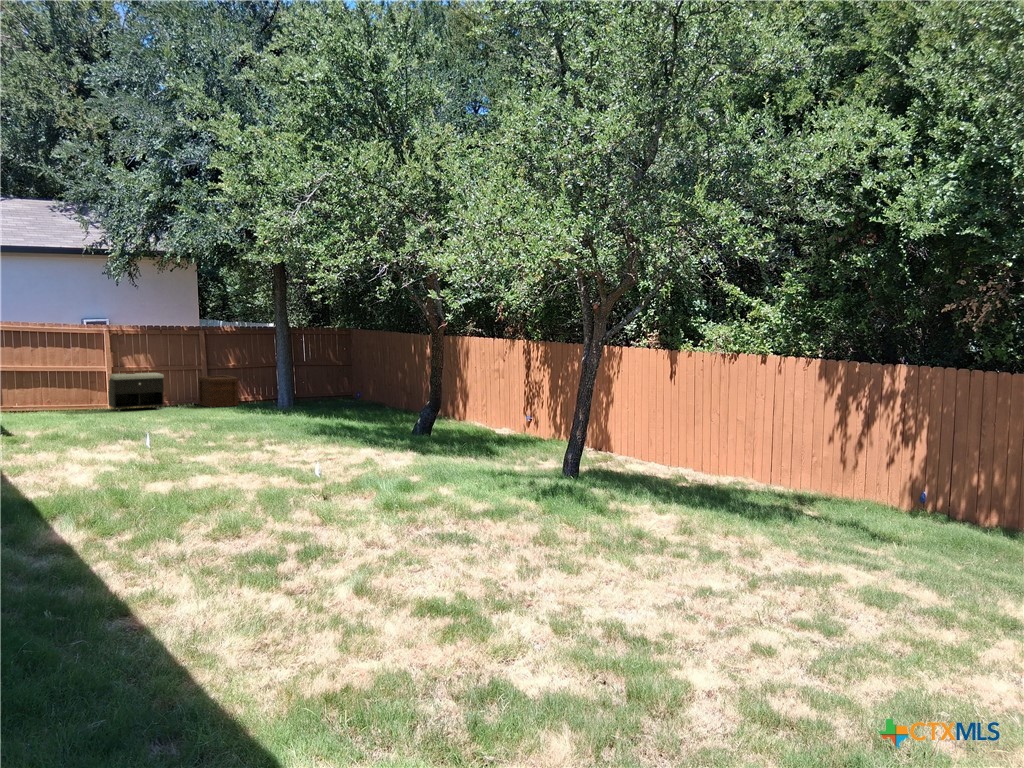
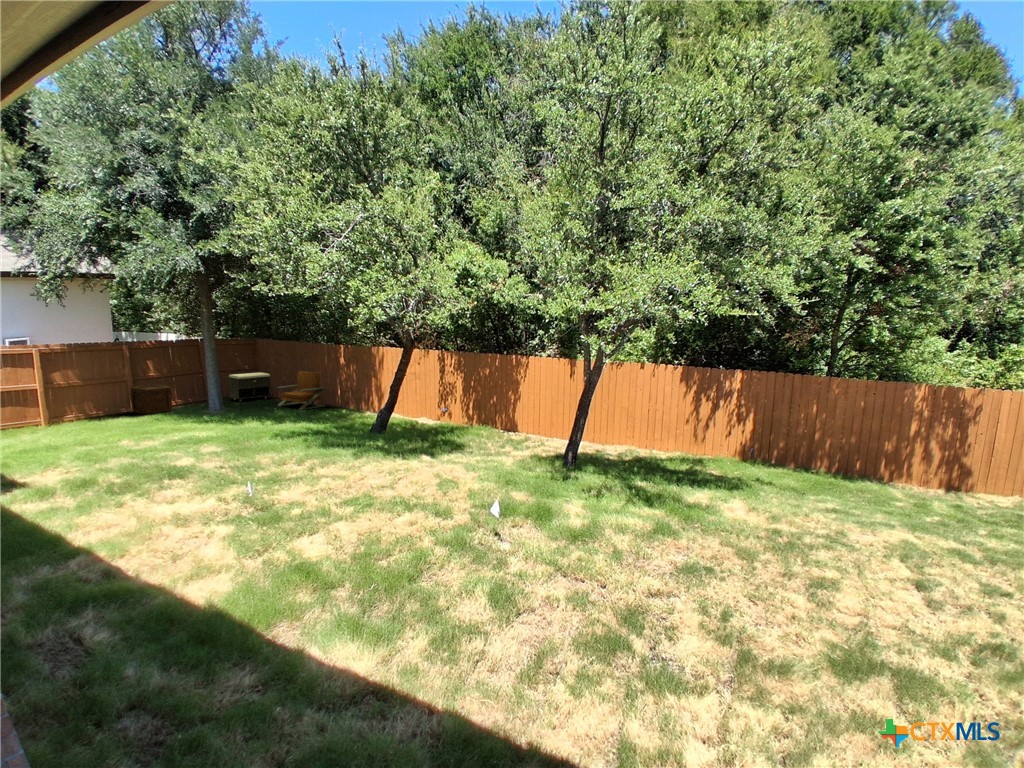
lounge chair: none [350,365,406,412] -> present [277,371,326,410]
storage bench: present [108,373,164,411] -> present [229,372,270,401]

